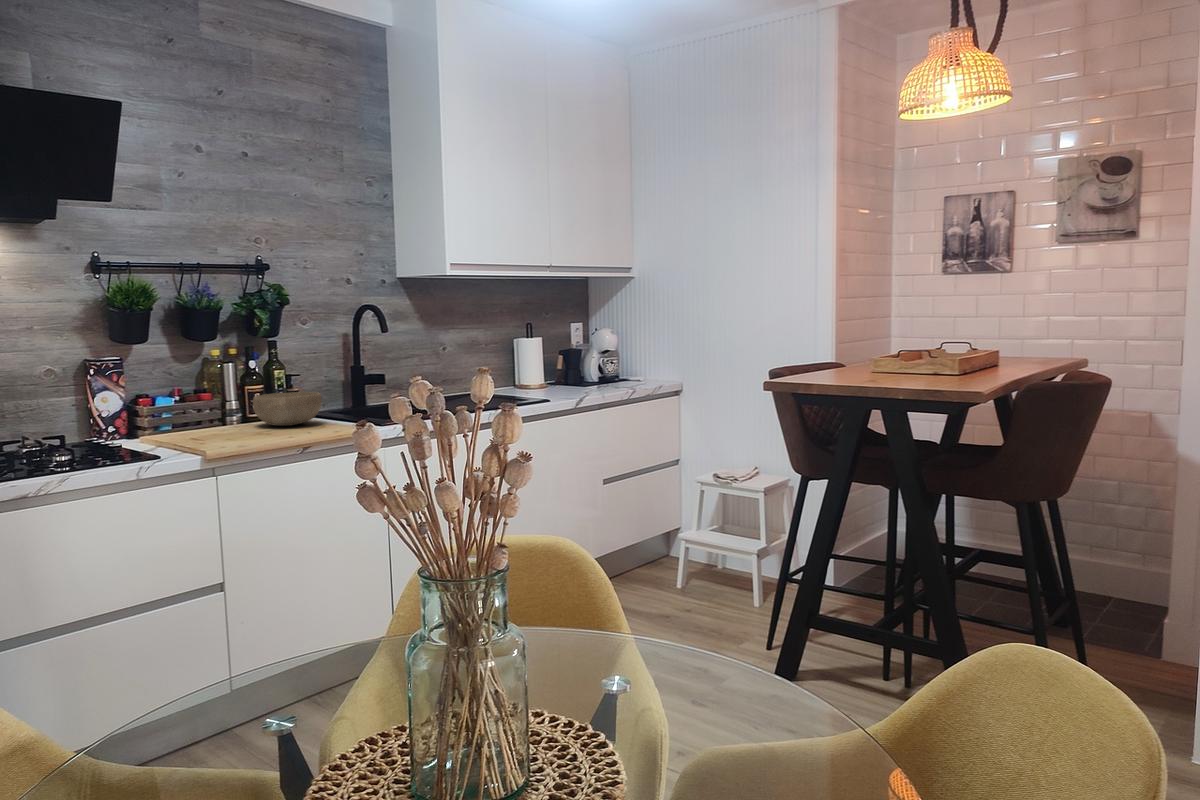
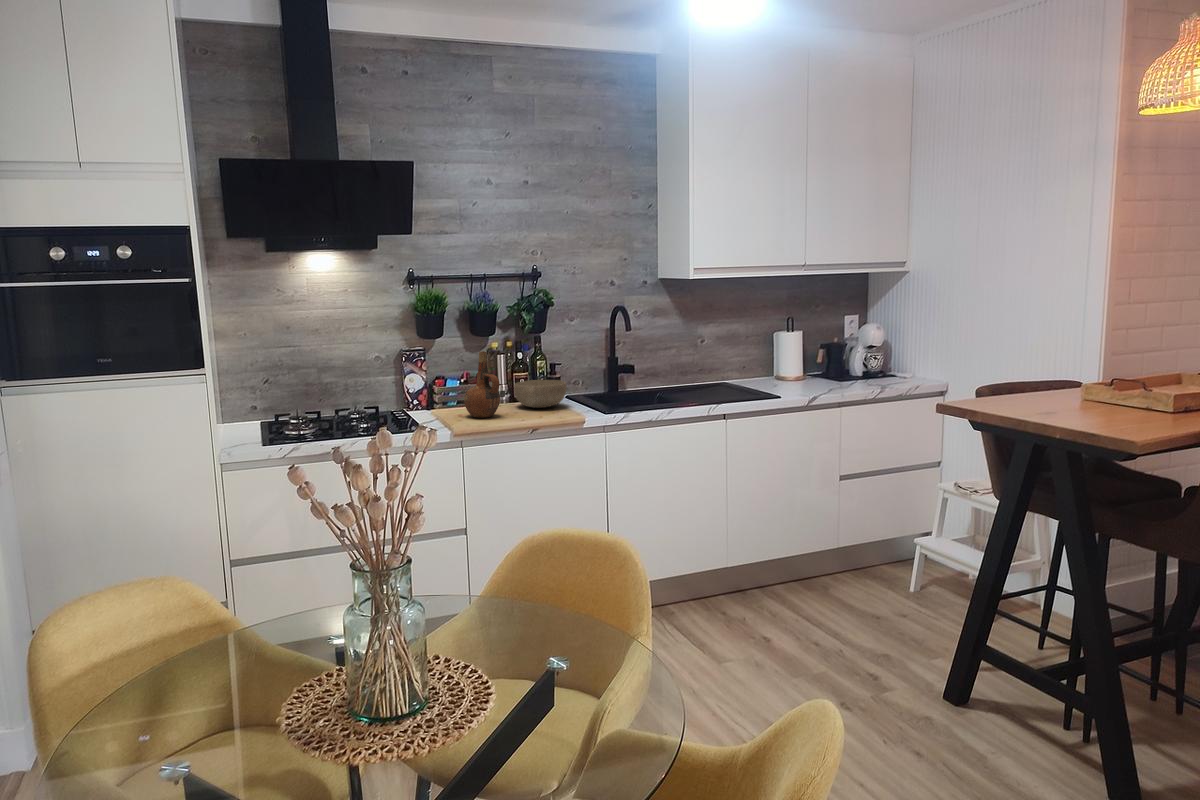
ceramic pitcher: none [199,353,250,439] -> present [464,351,500,418]

